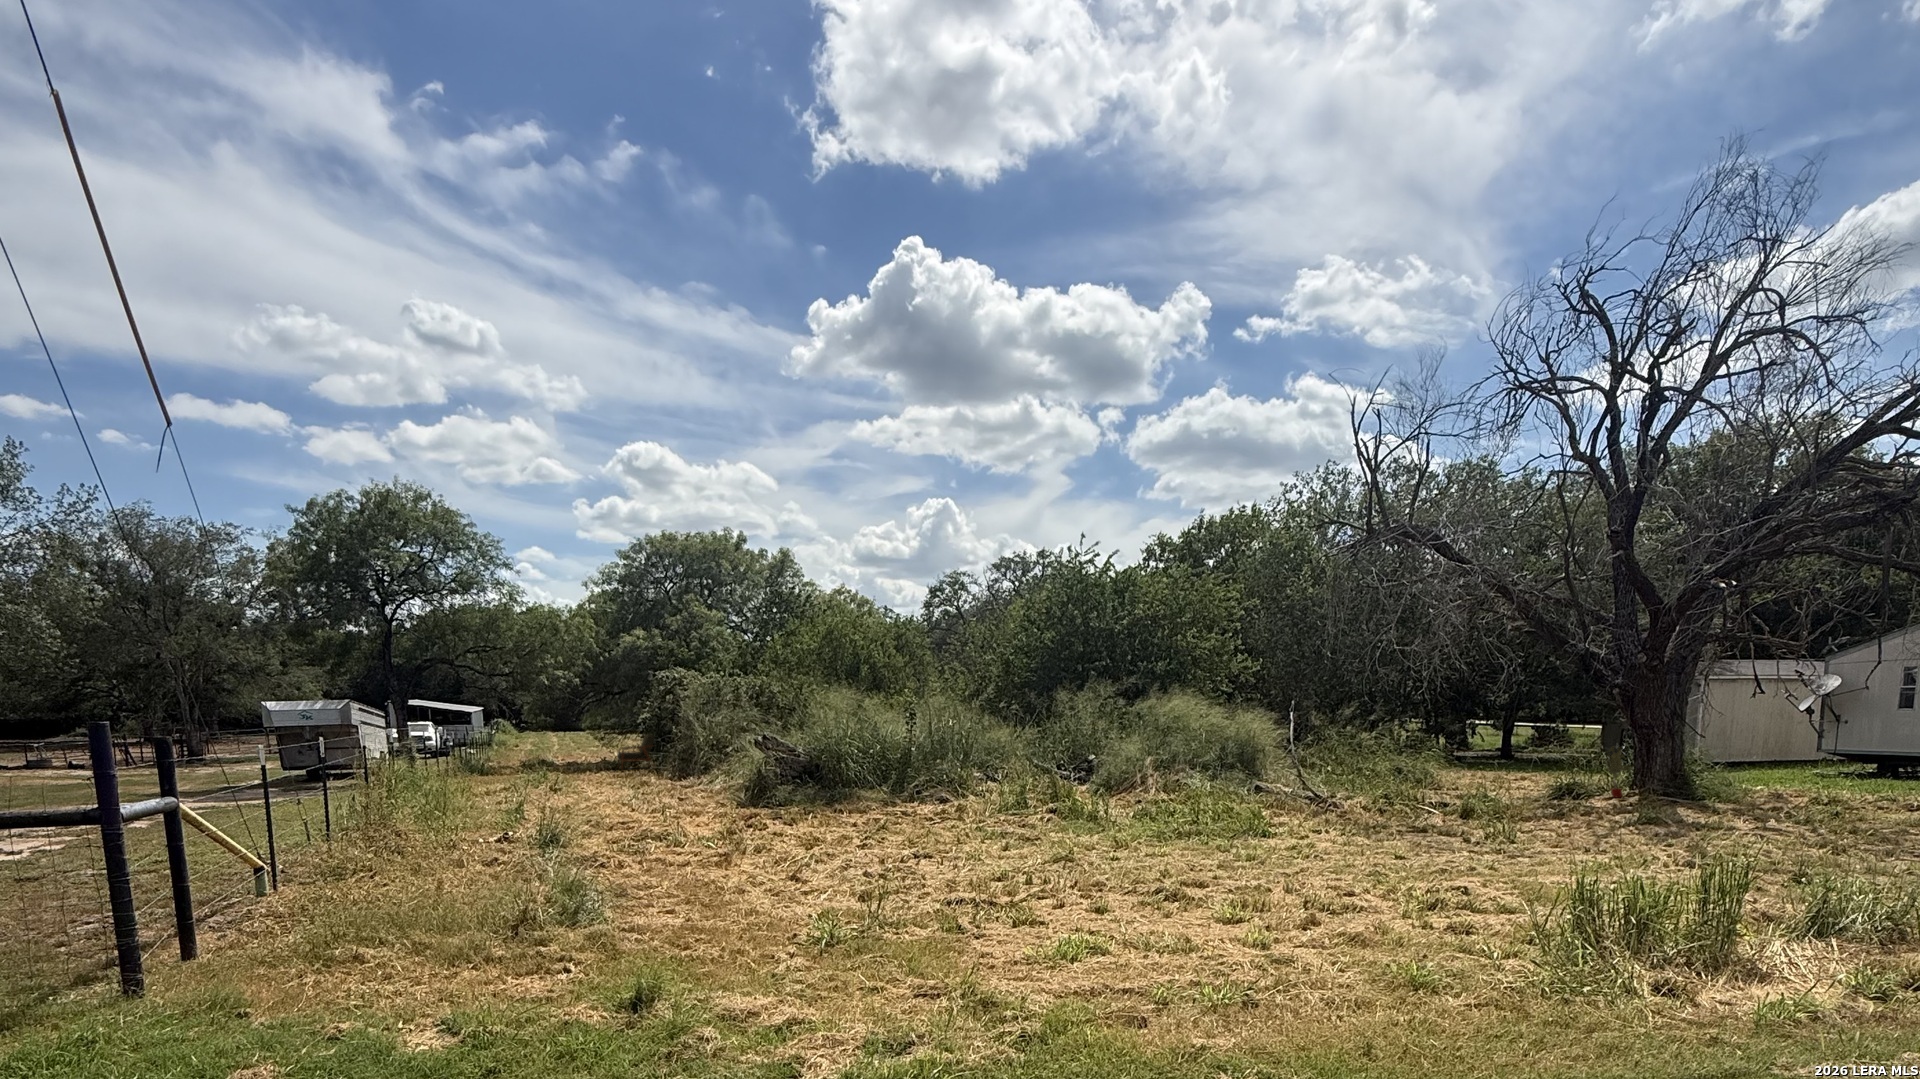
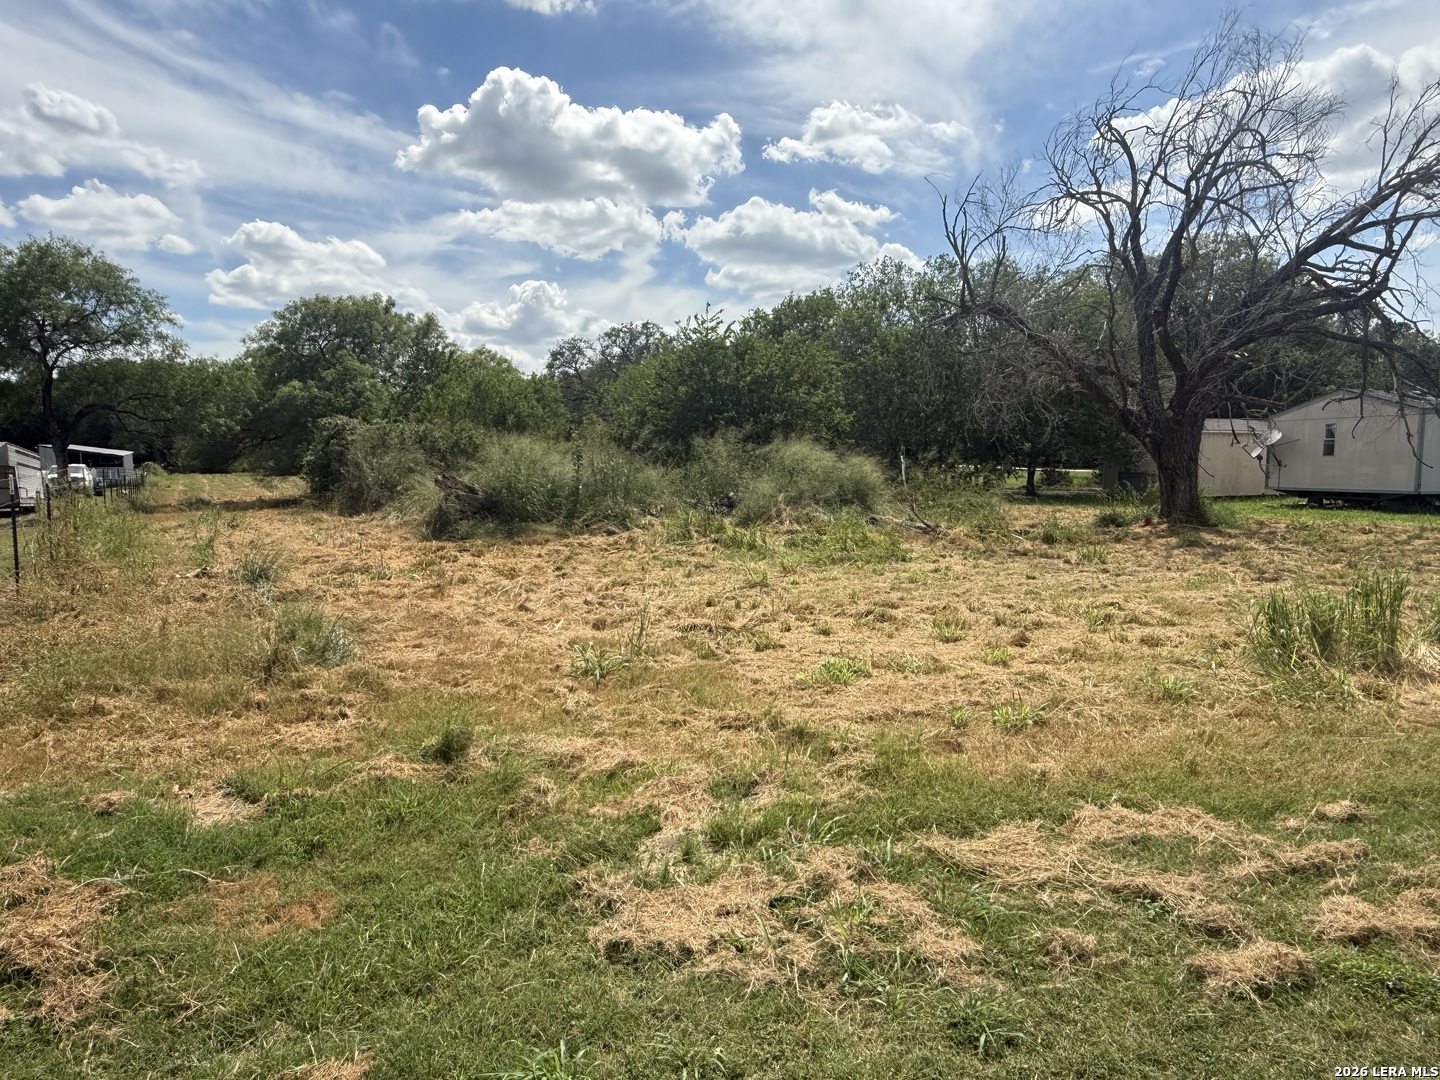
chair: present [617,734,654,766] -> none [281,474,320,506]

